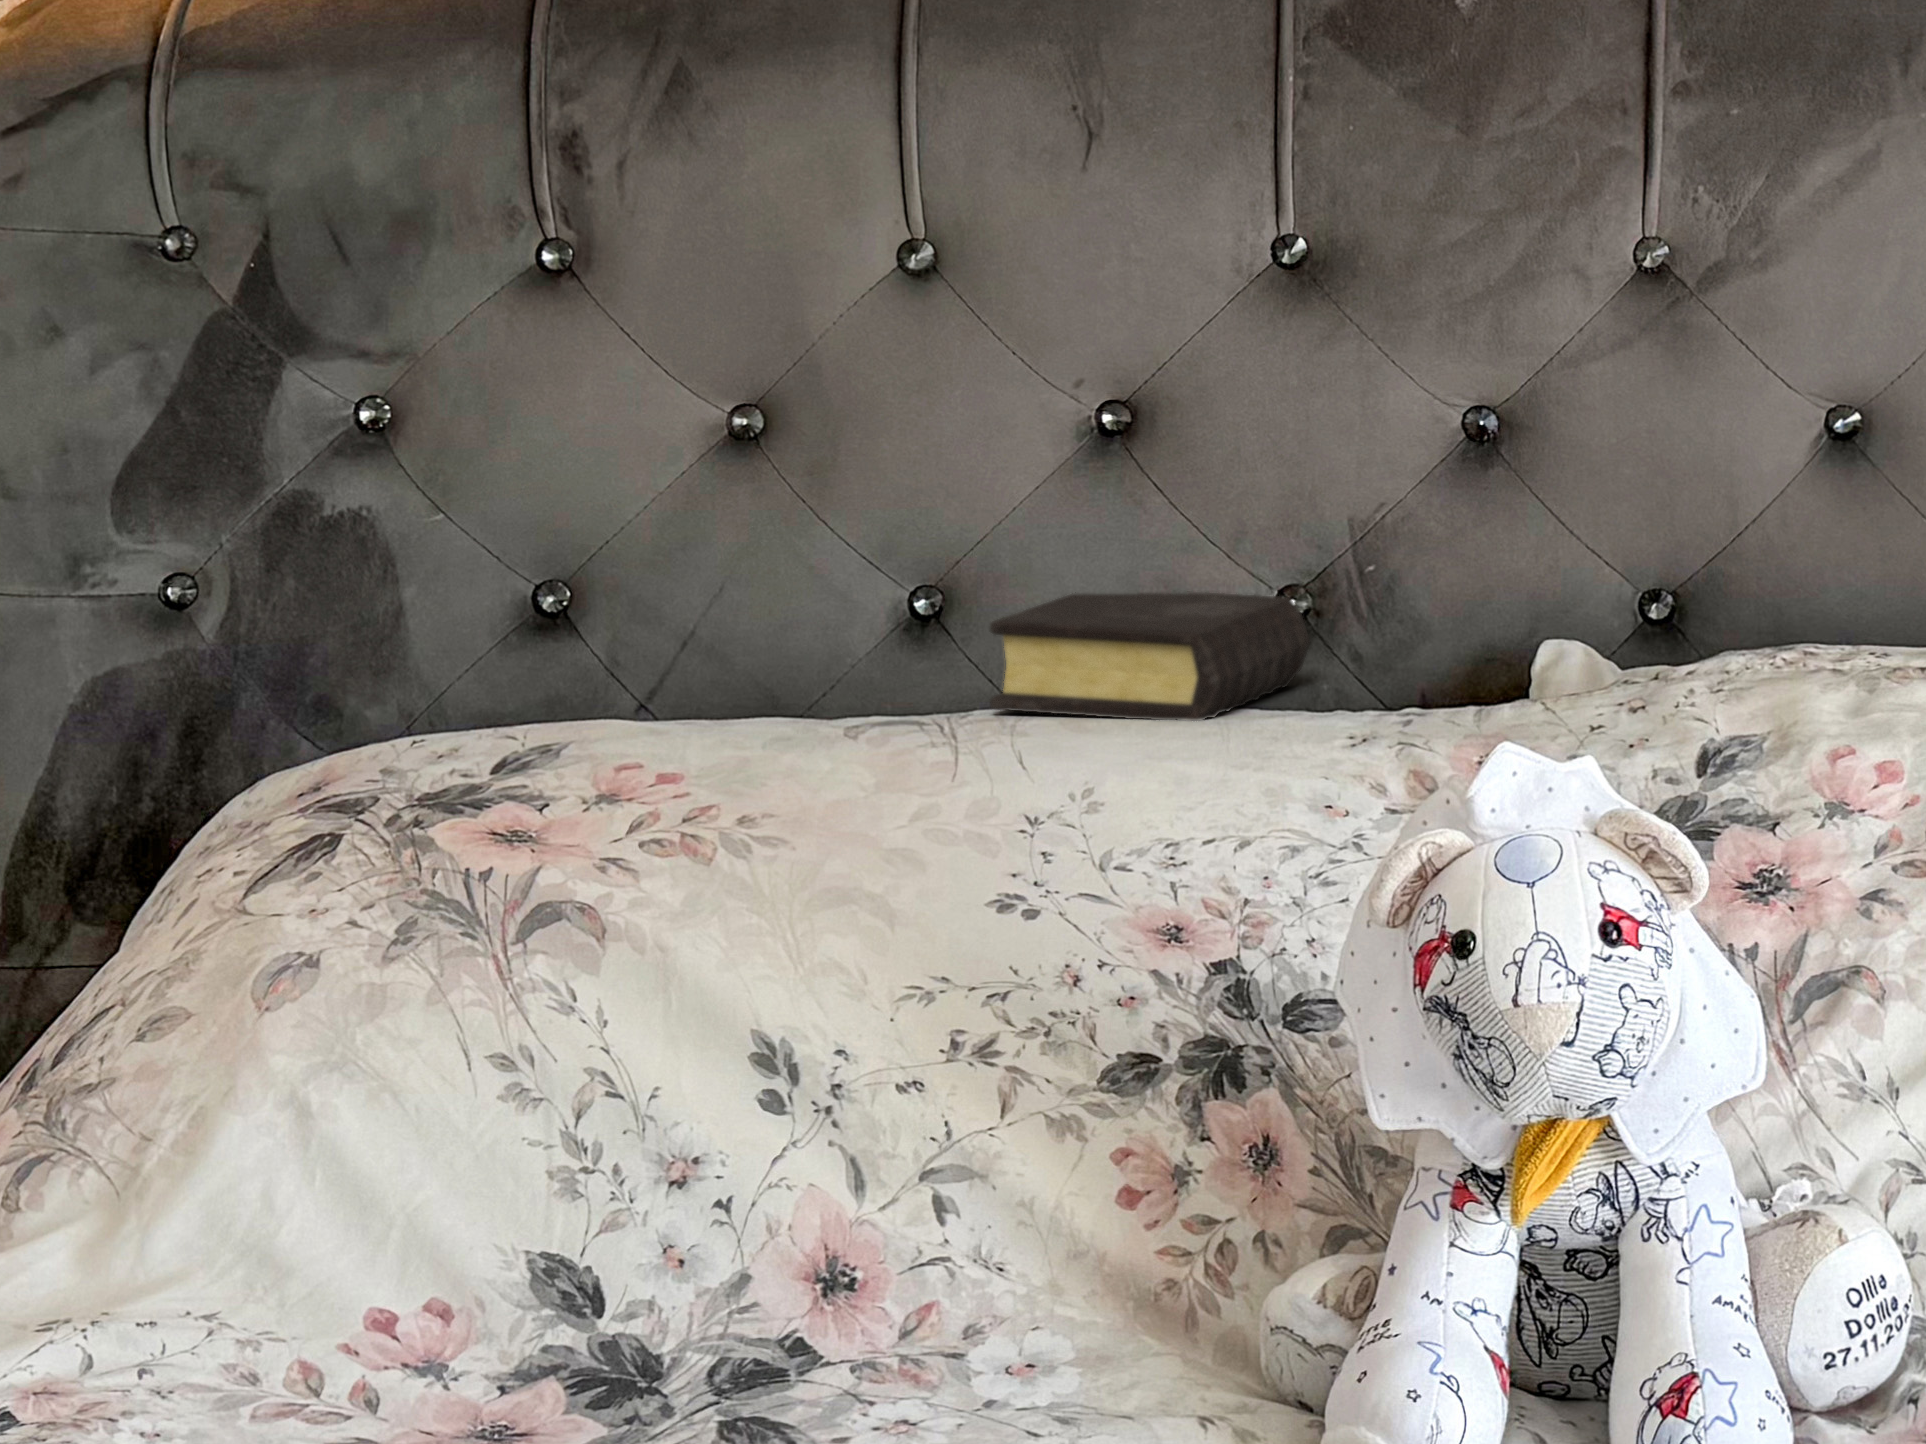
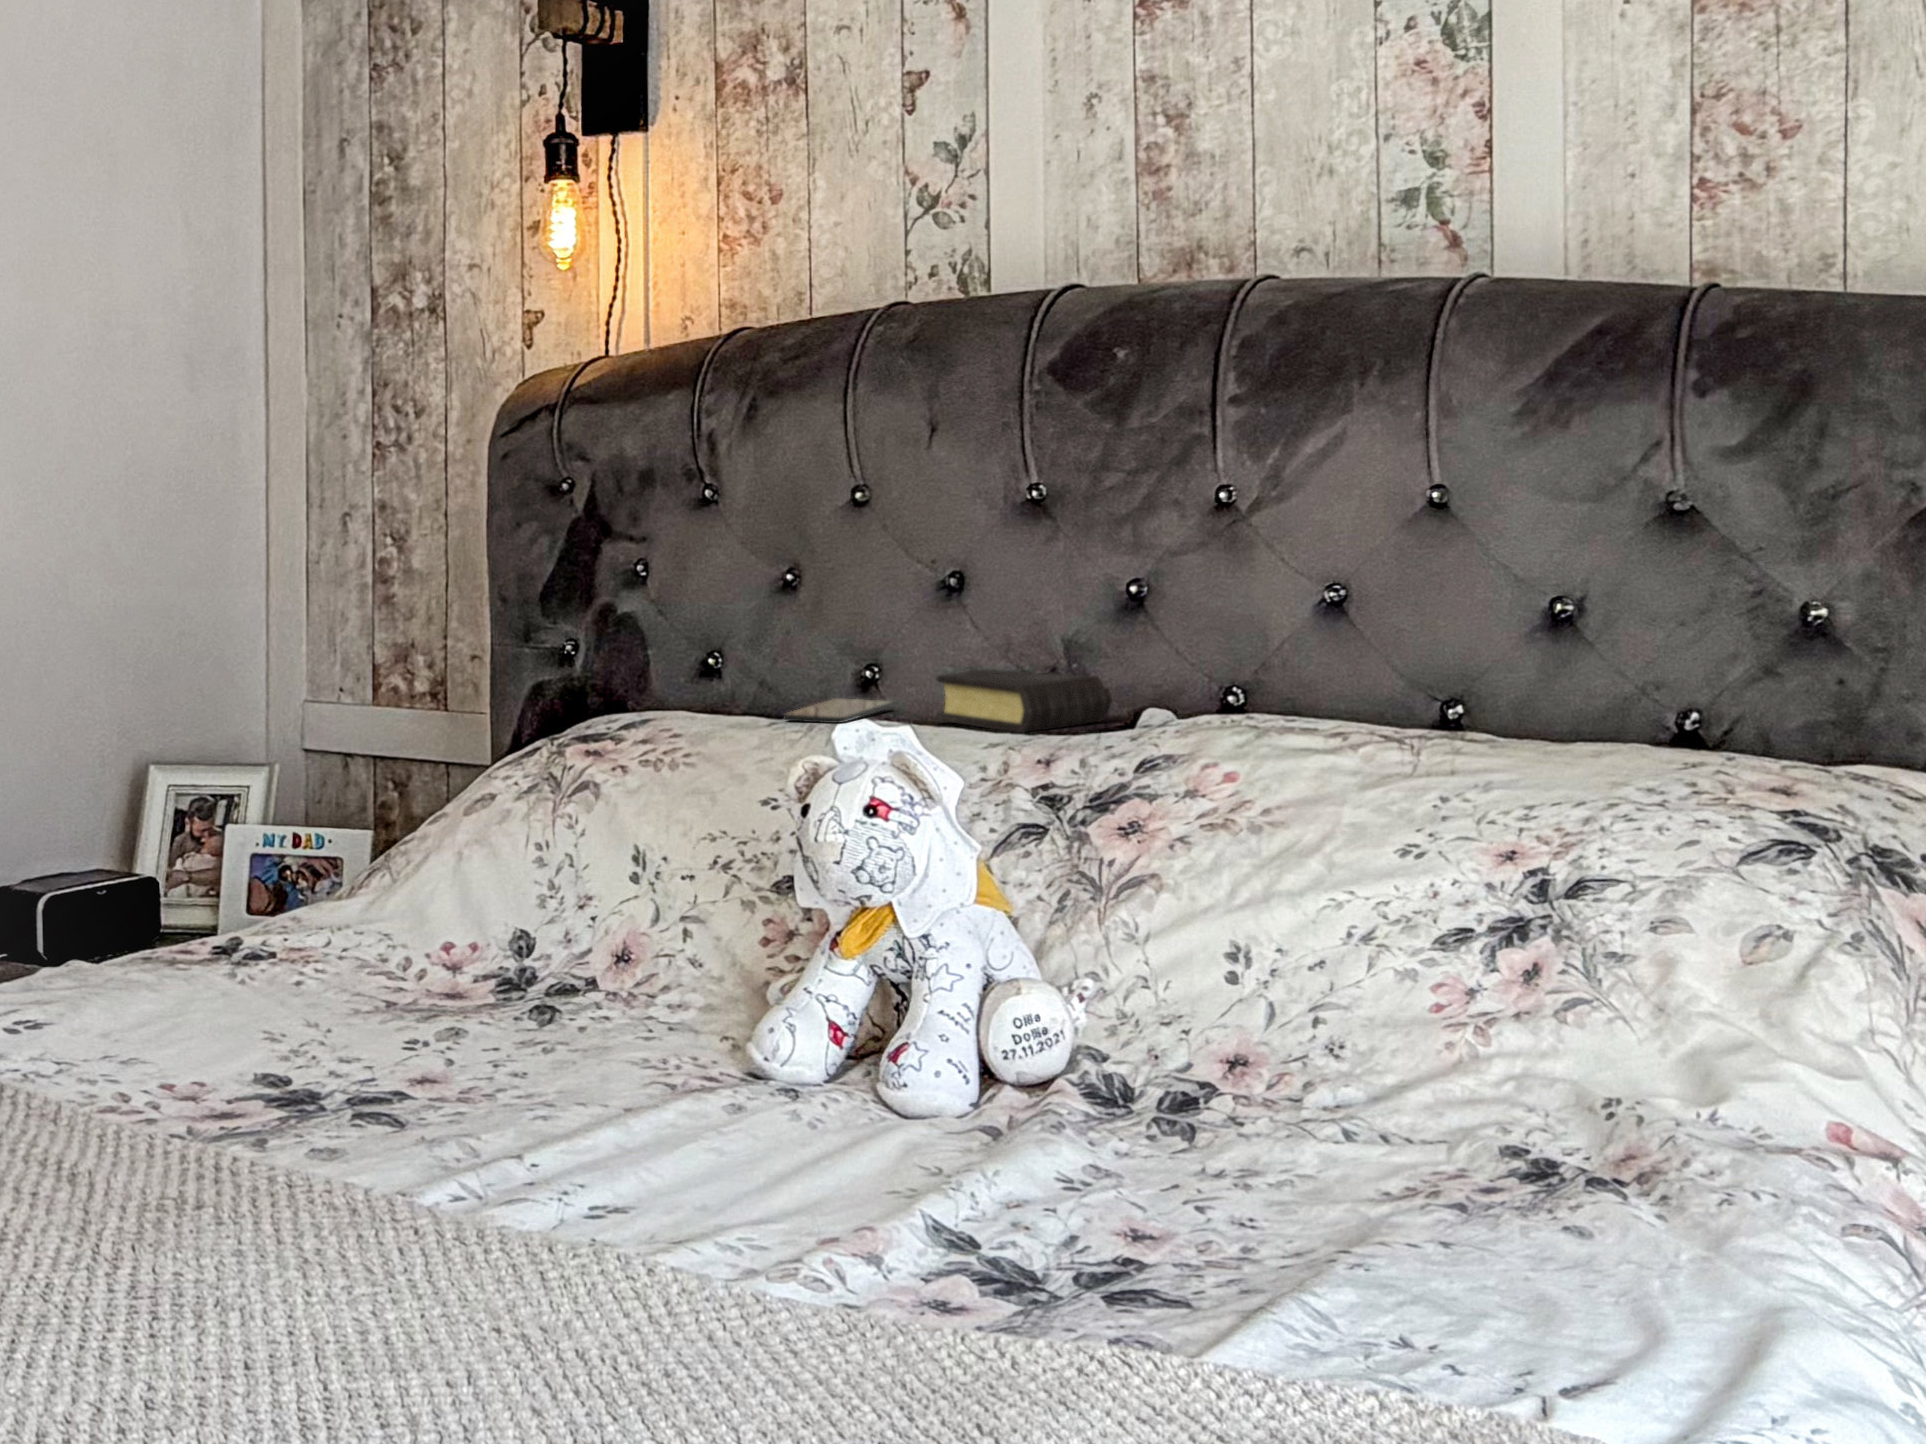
smartphone: none [665,674,826,735] -> present [785,699,892,723]

